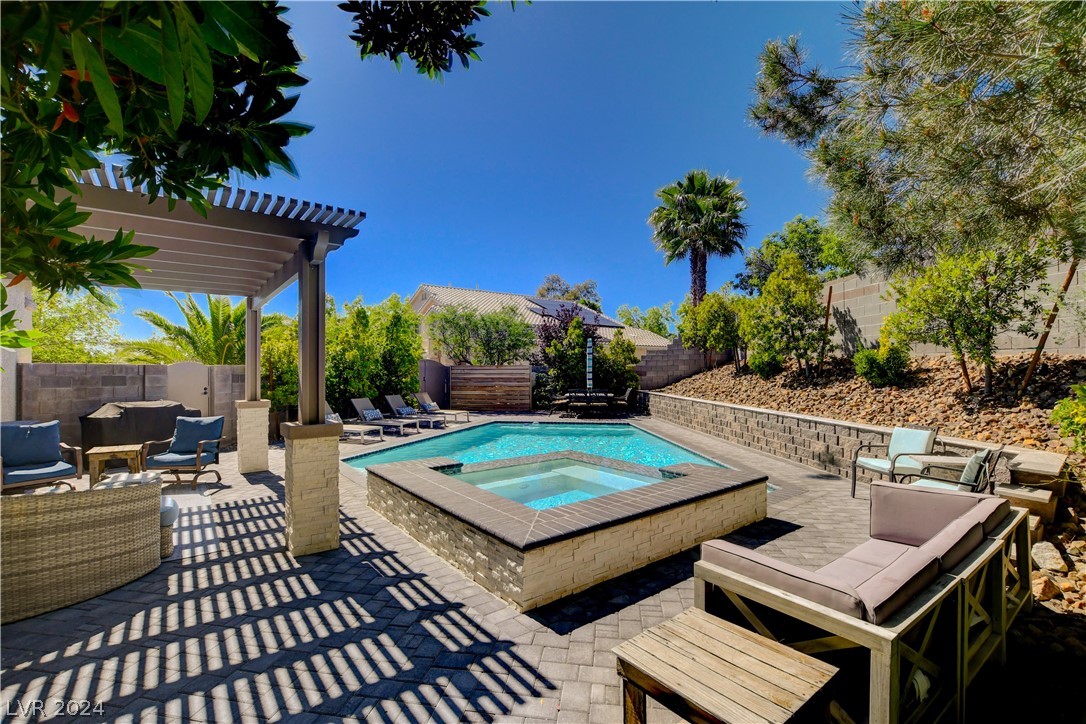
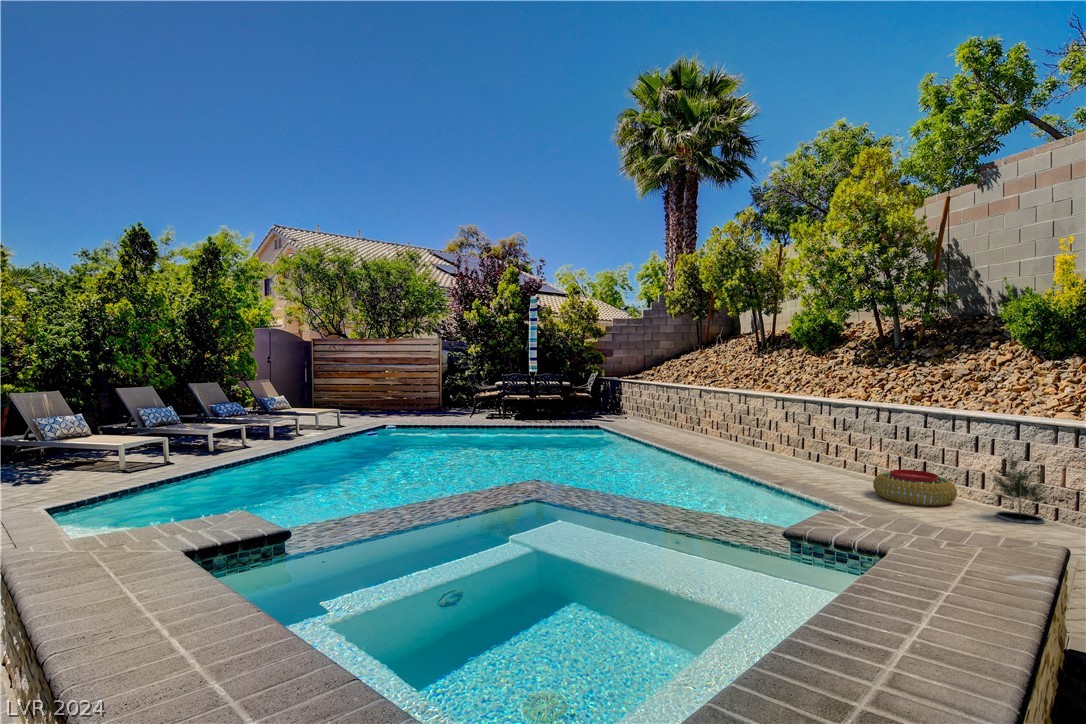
pouf: none [760,451,805,470] -> present [873,470,957,506]

